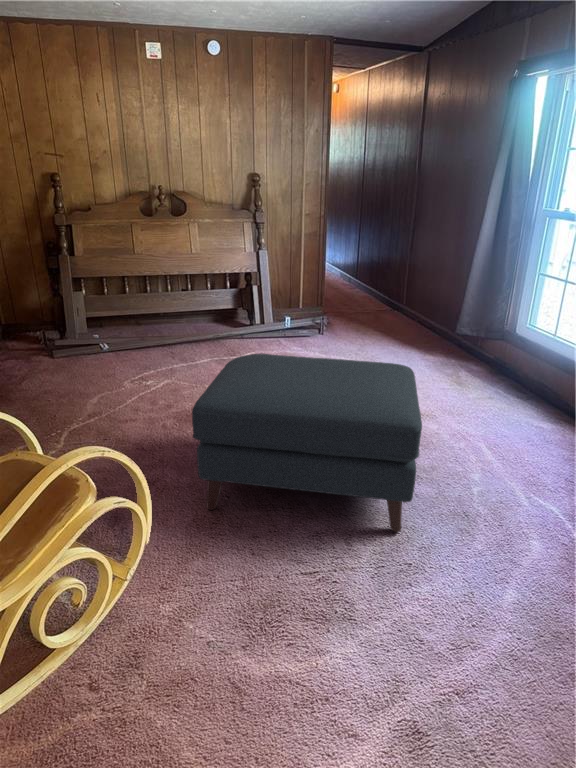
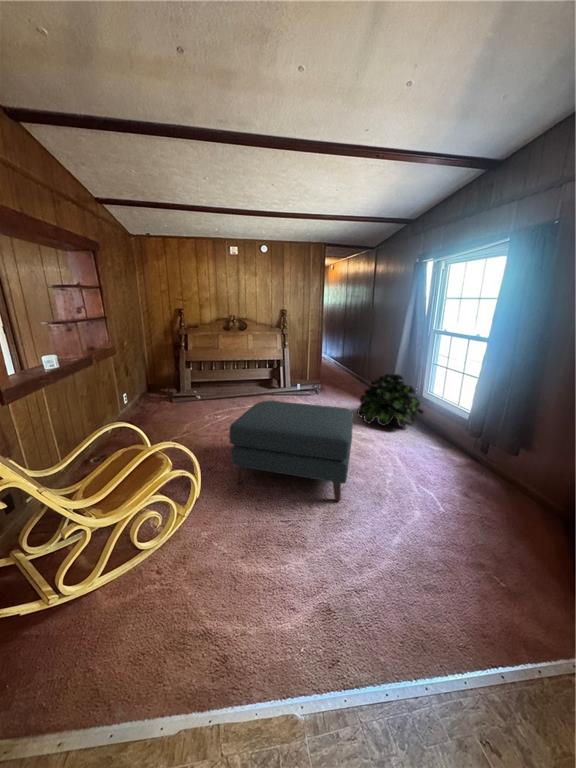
potted plant: none [402,295,522,391] -> present [357,374,423,426]

